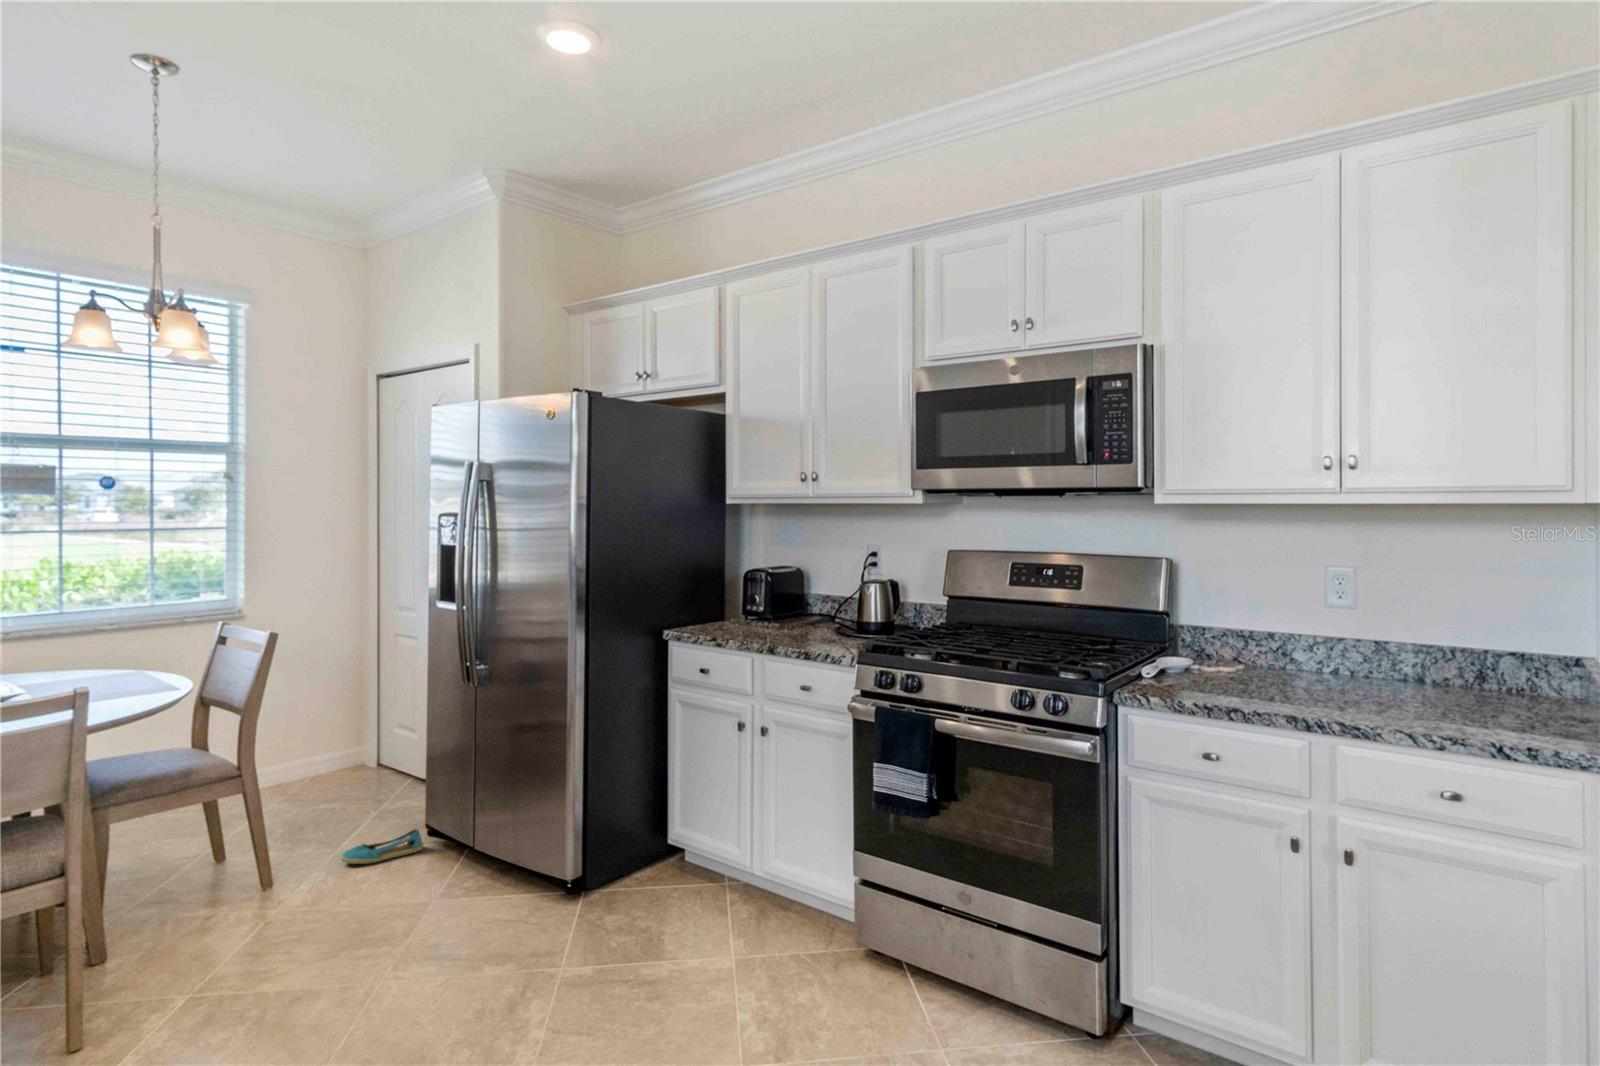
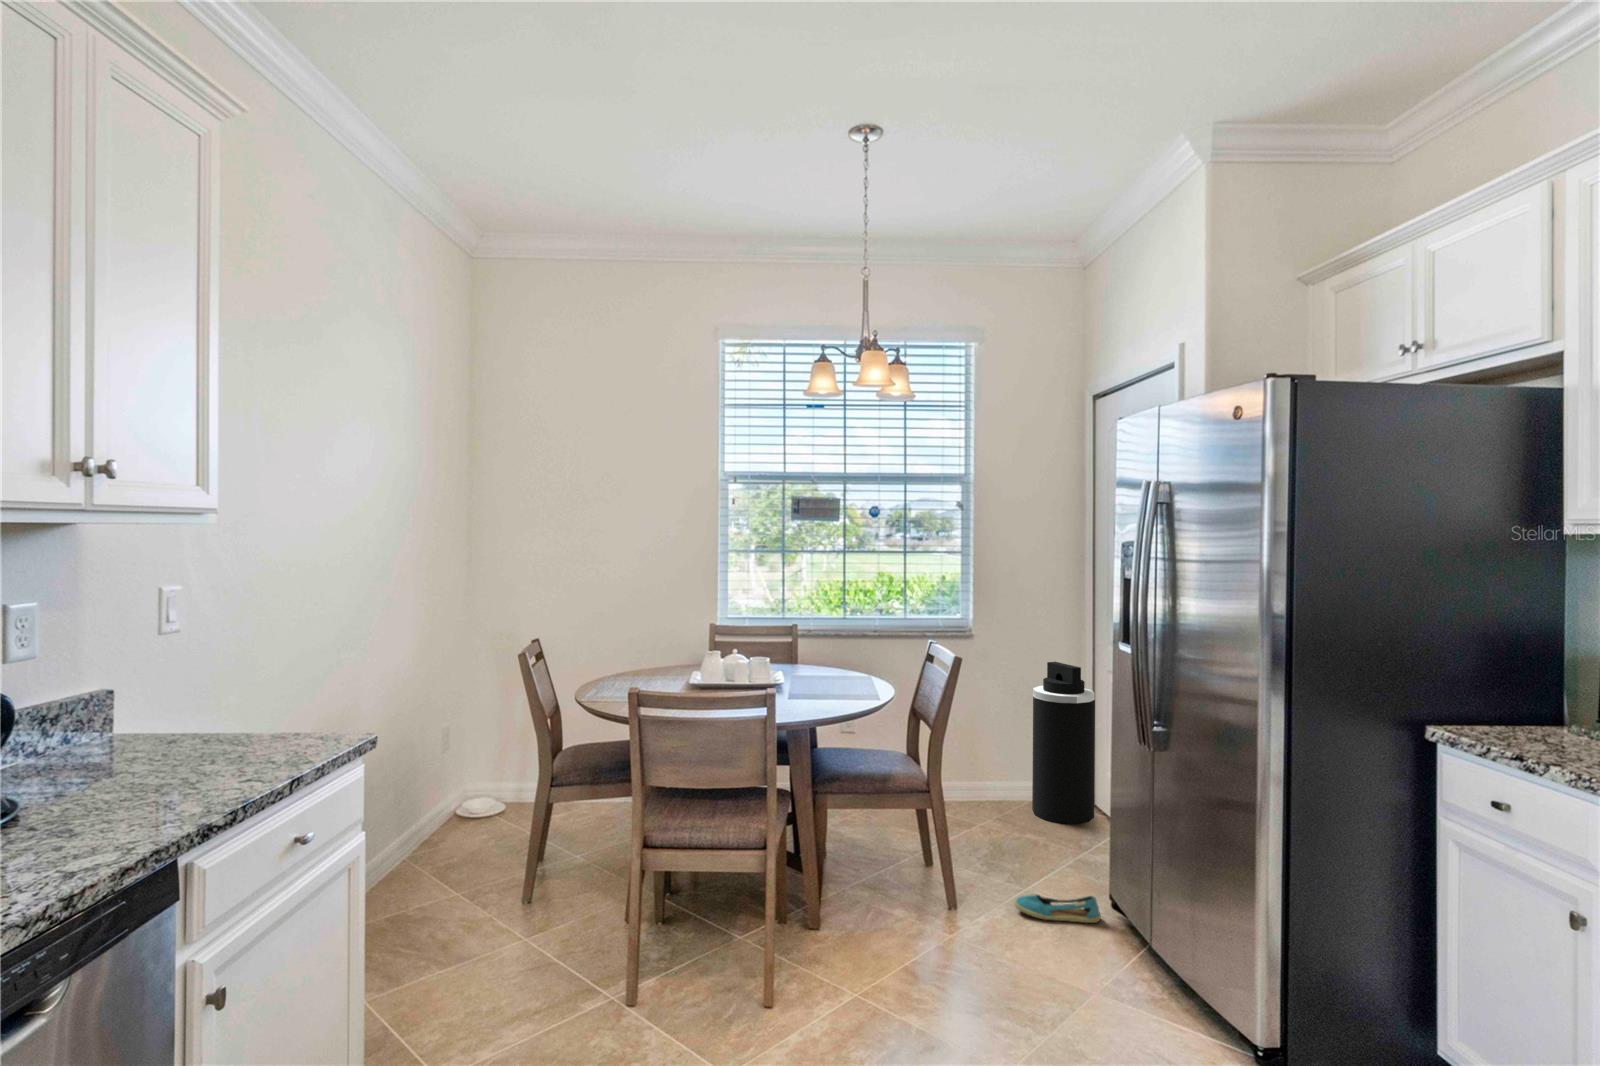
trash can: none [319,635,386,790] -> present [1032,662,1095,824]

